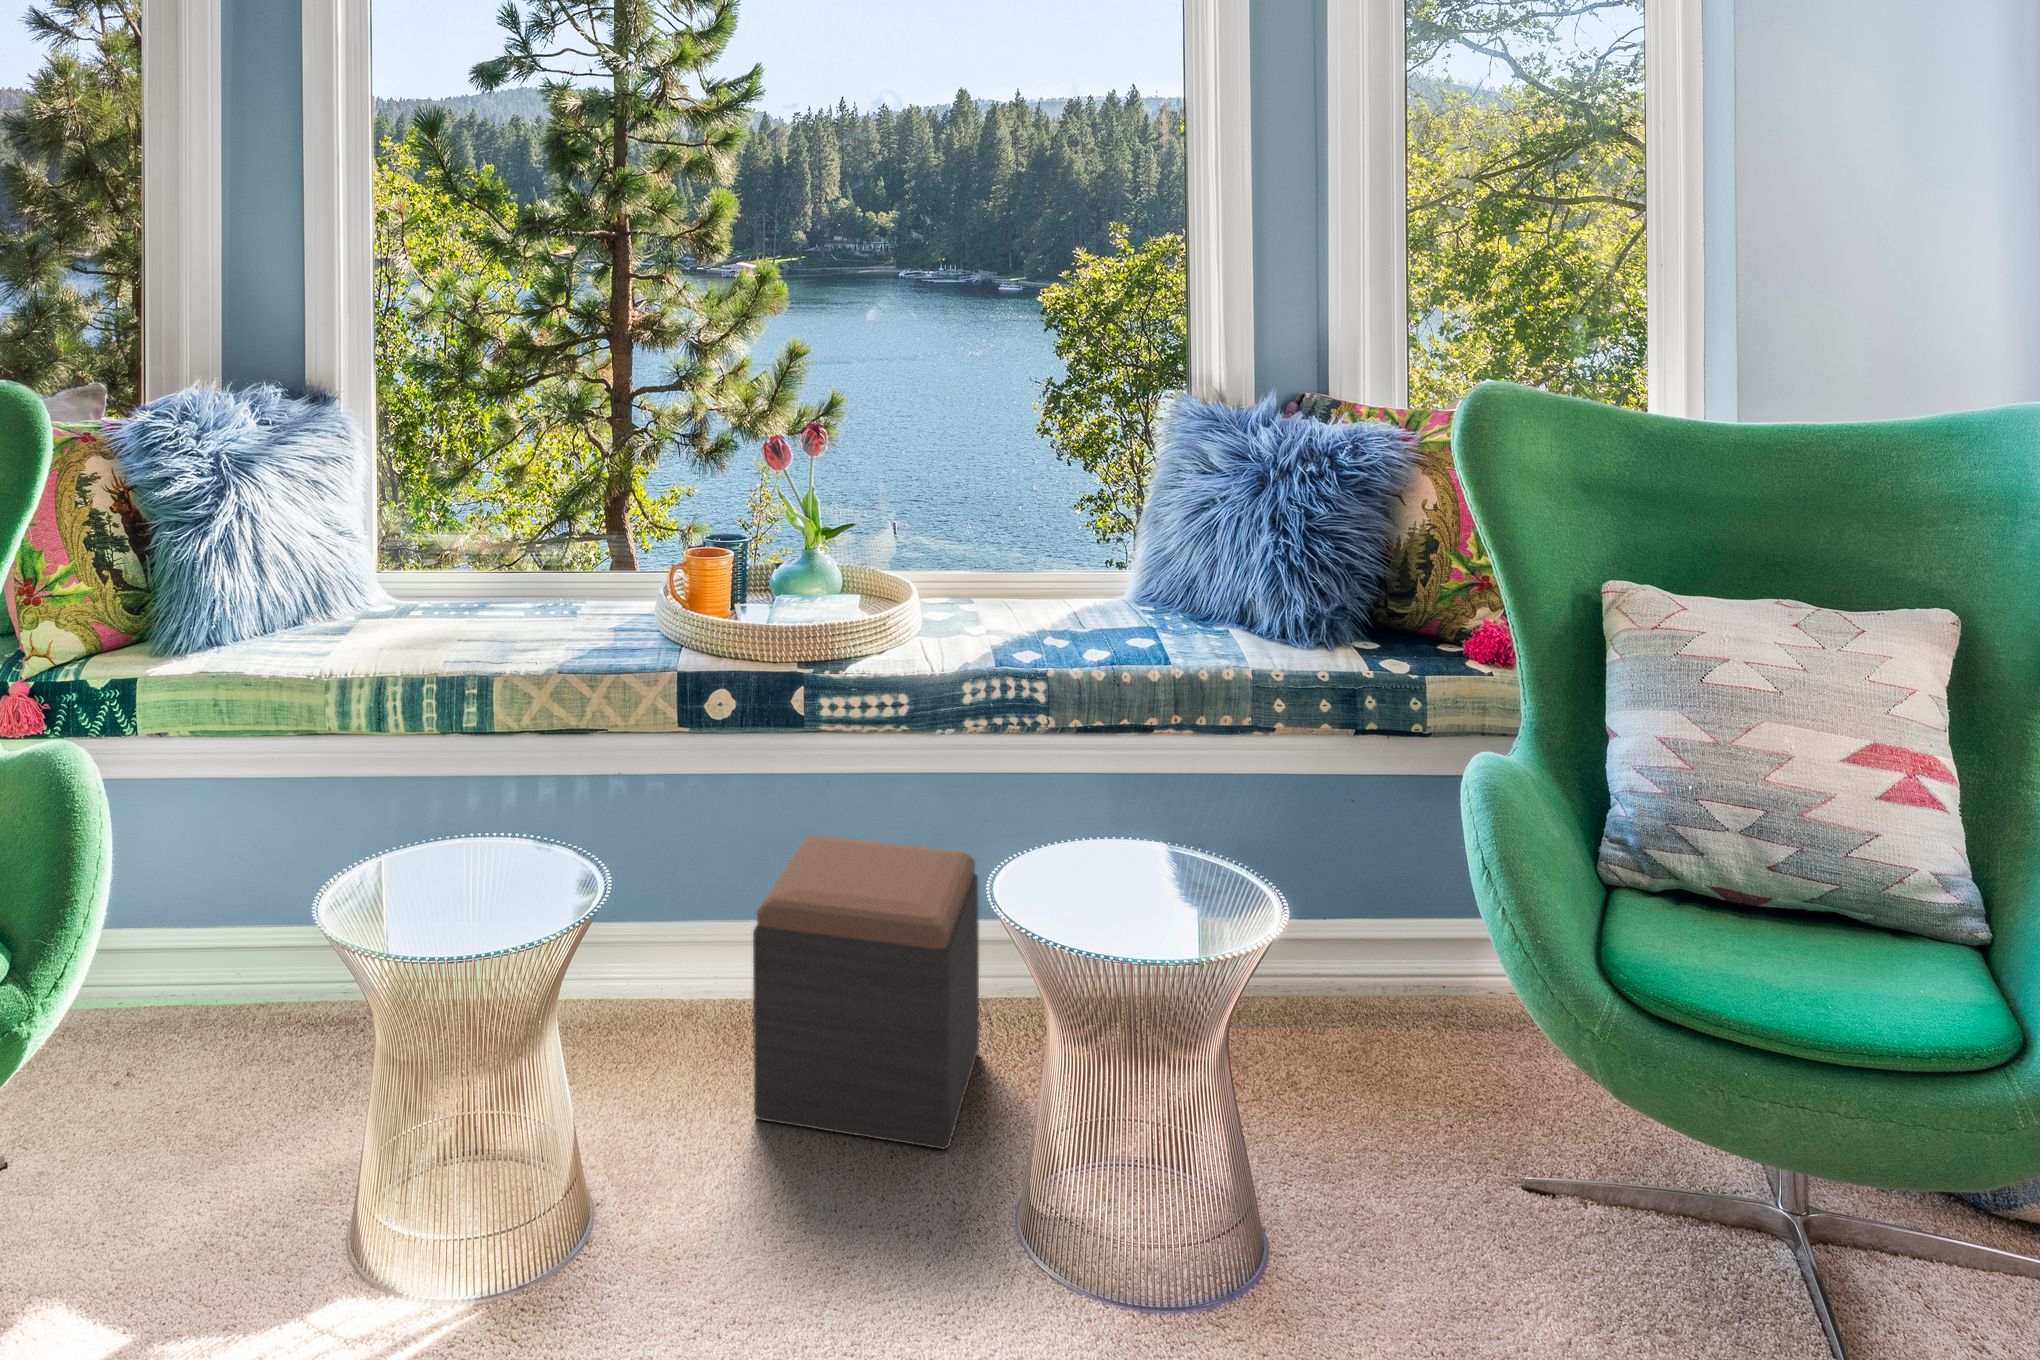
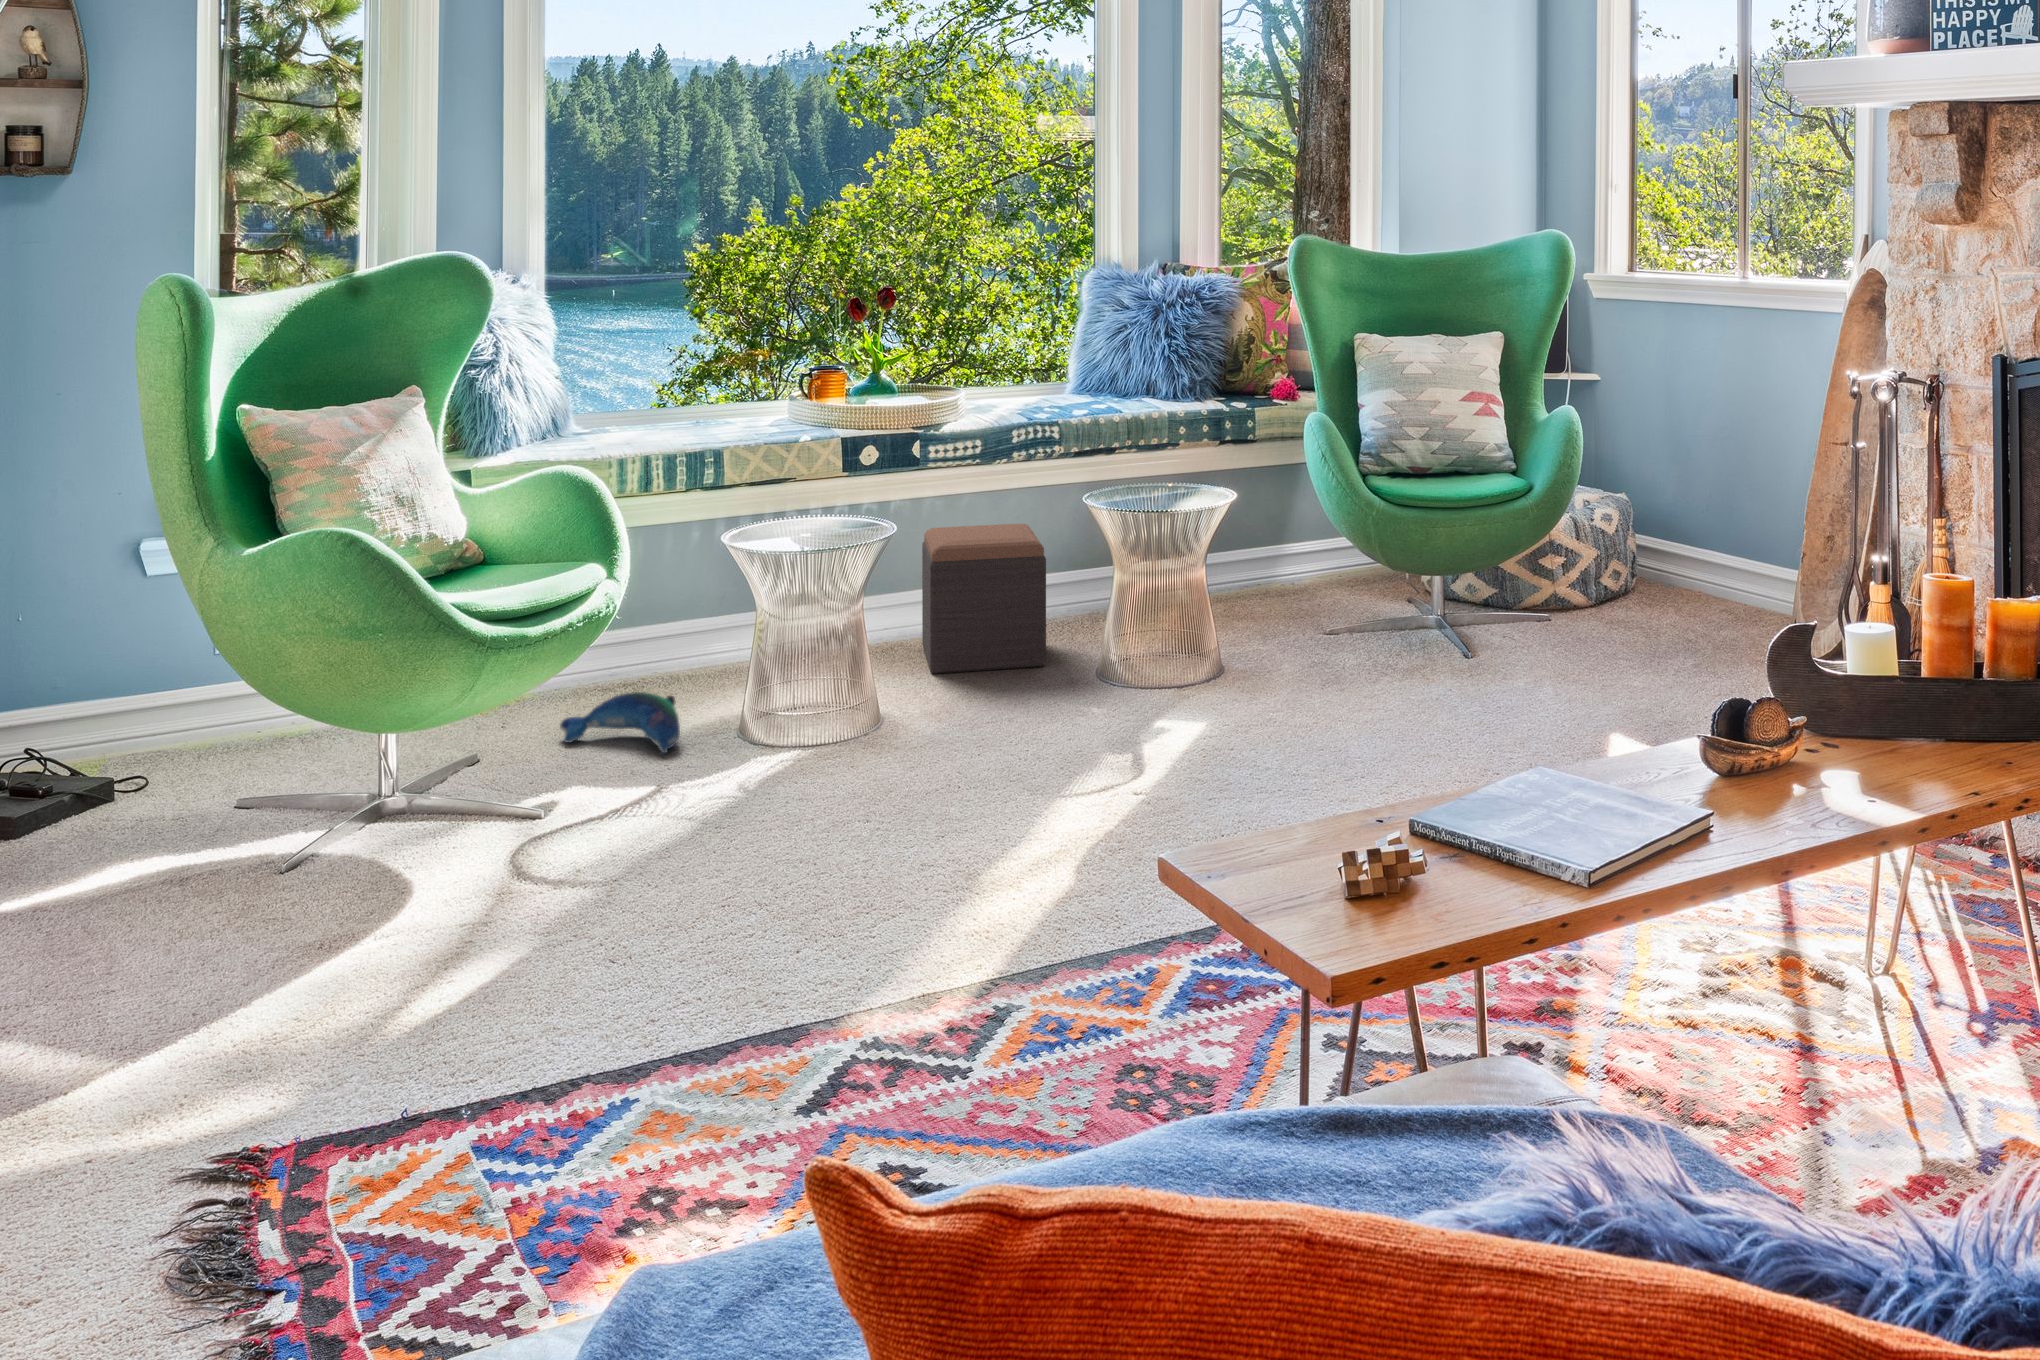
plush toy: none [90,1114,252,1279] -> present [560,692,680,753]

